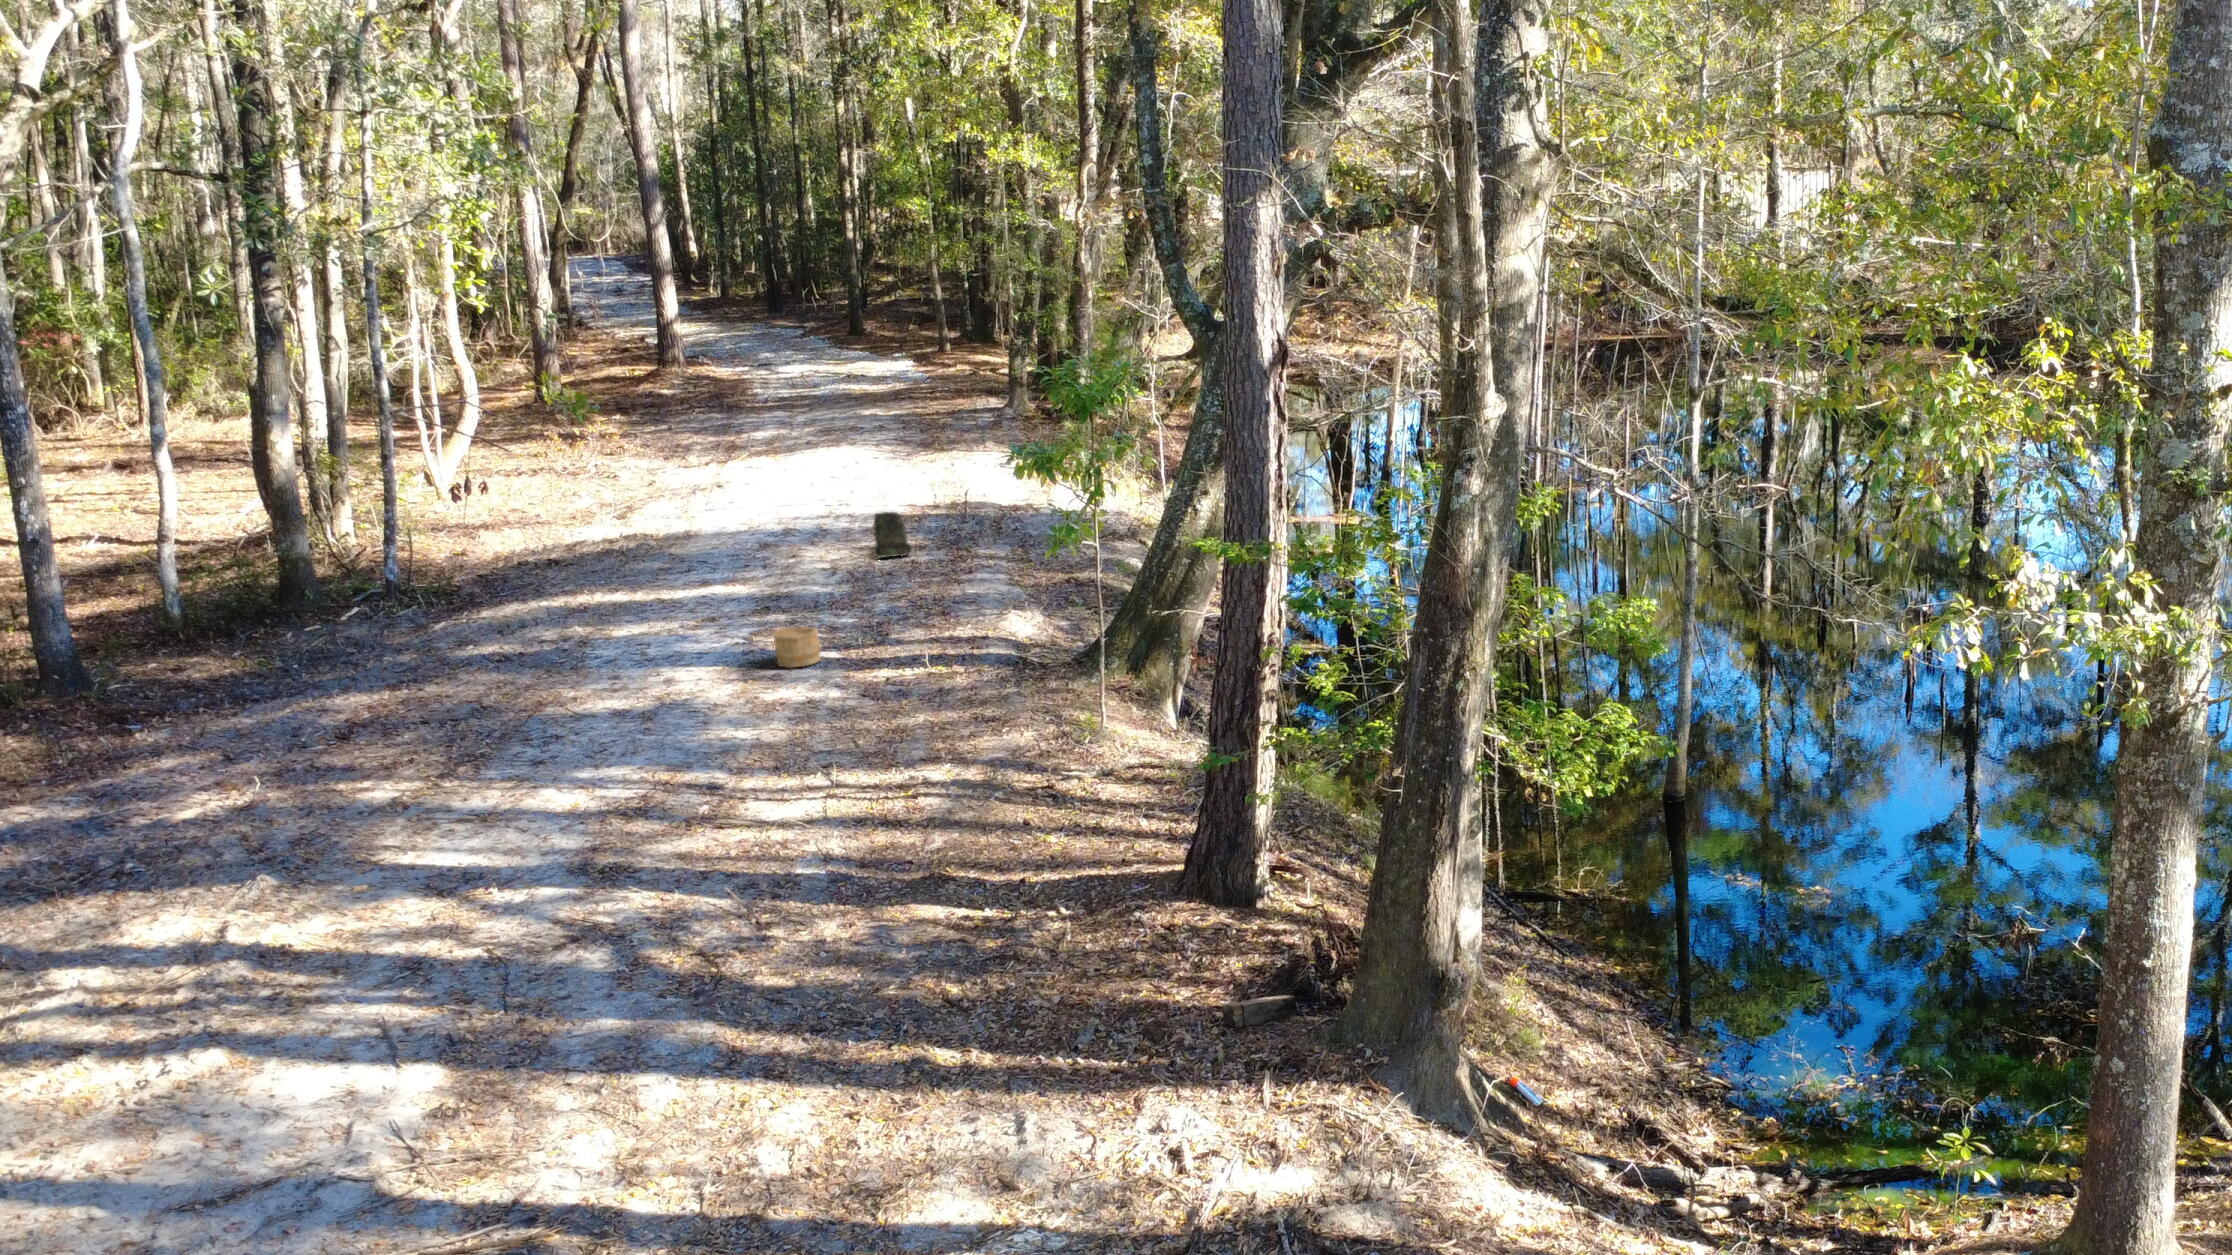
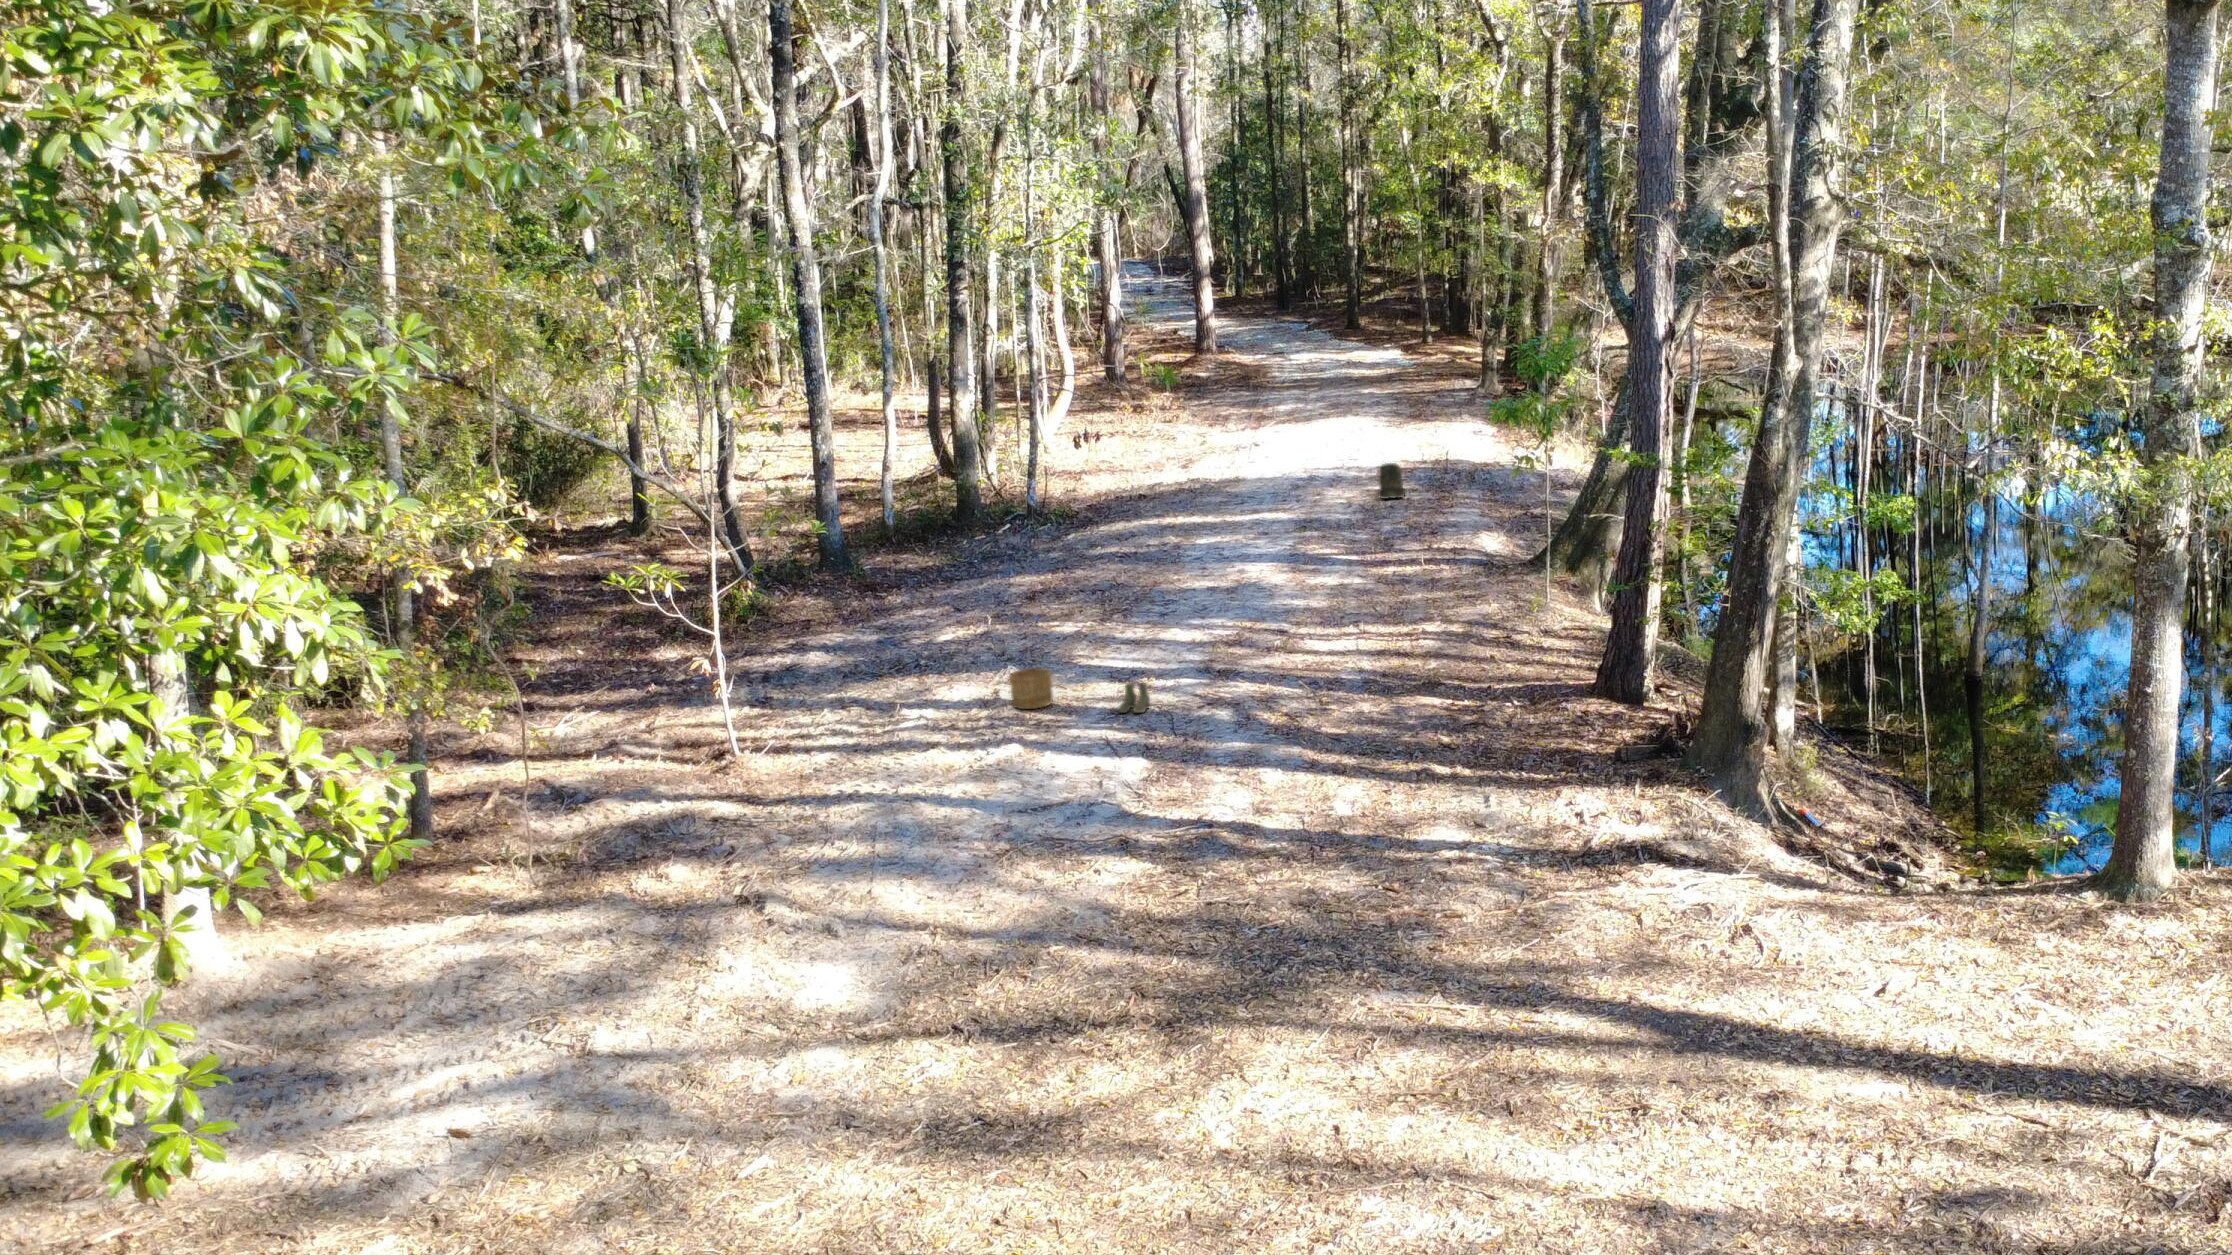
wooden bucket: present [772,626,820,667] -> present [1009,668,1053,709]
boots: none [331,957,404,1019] -> present [1119,683,1150,713]

